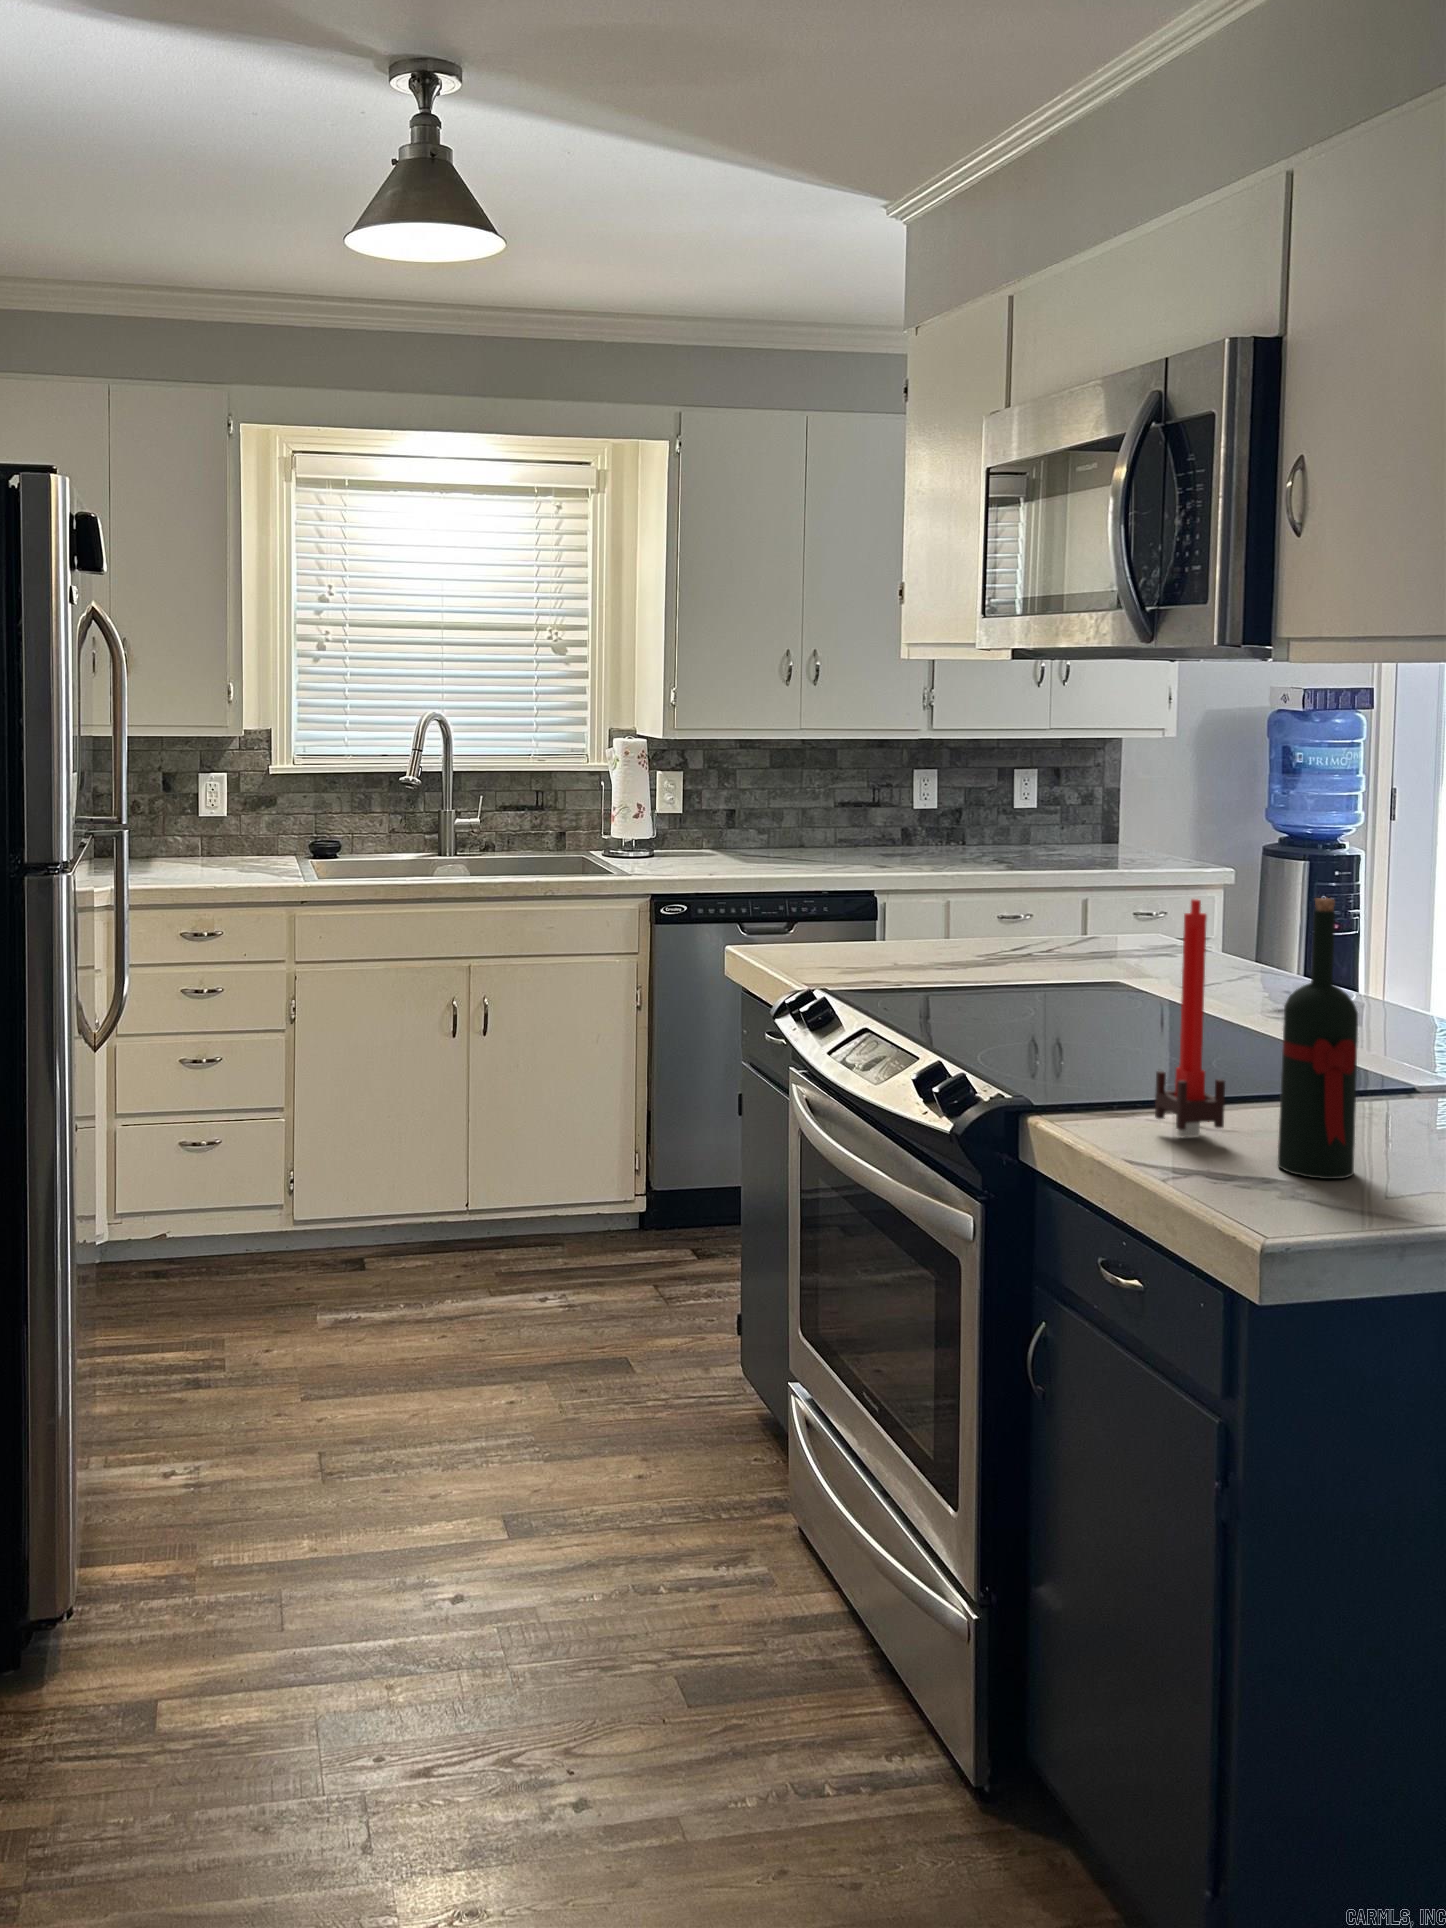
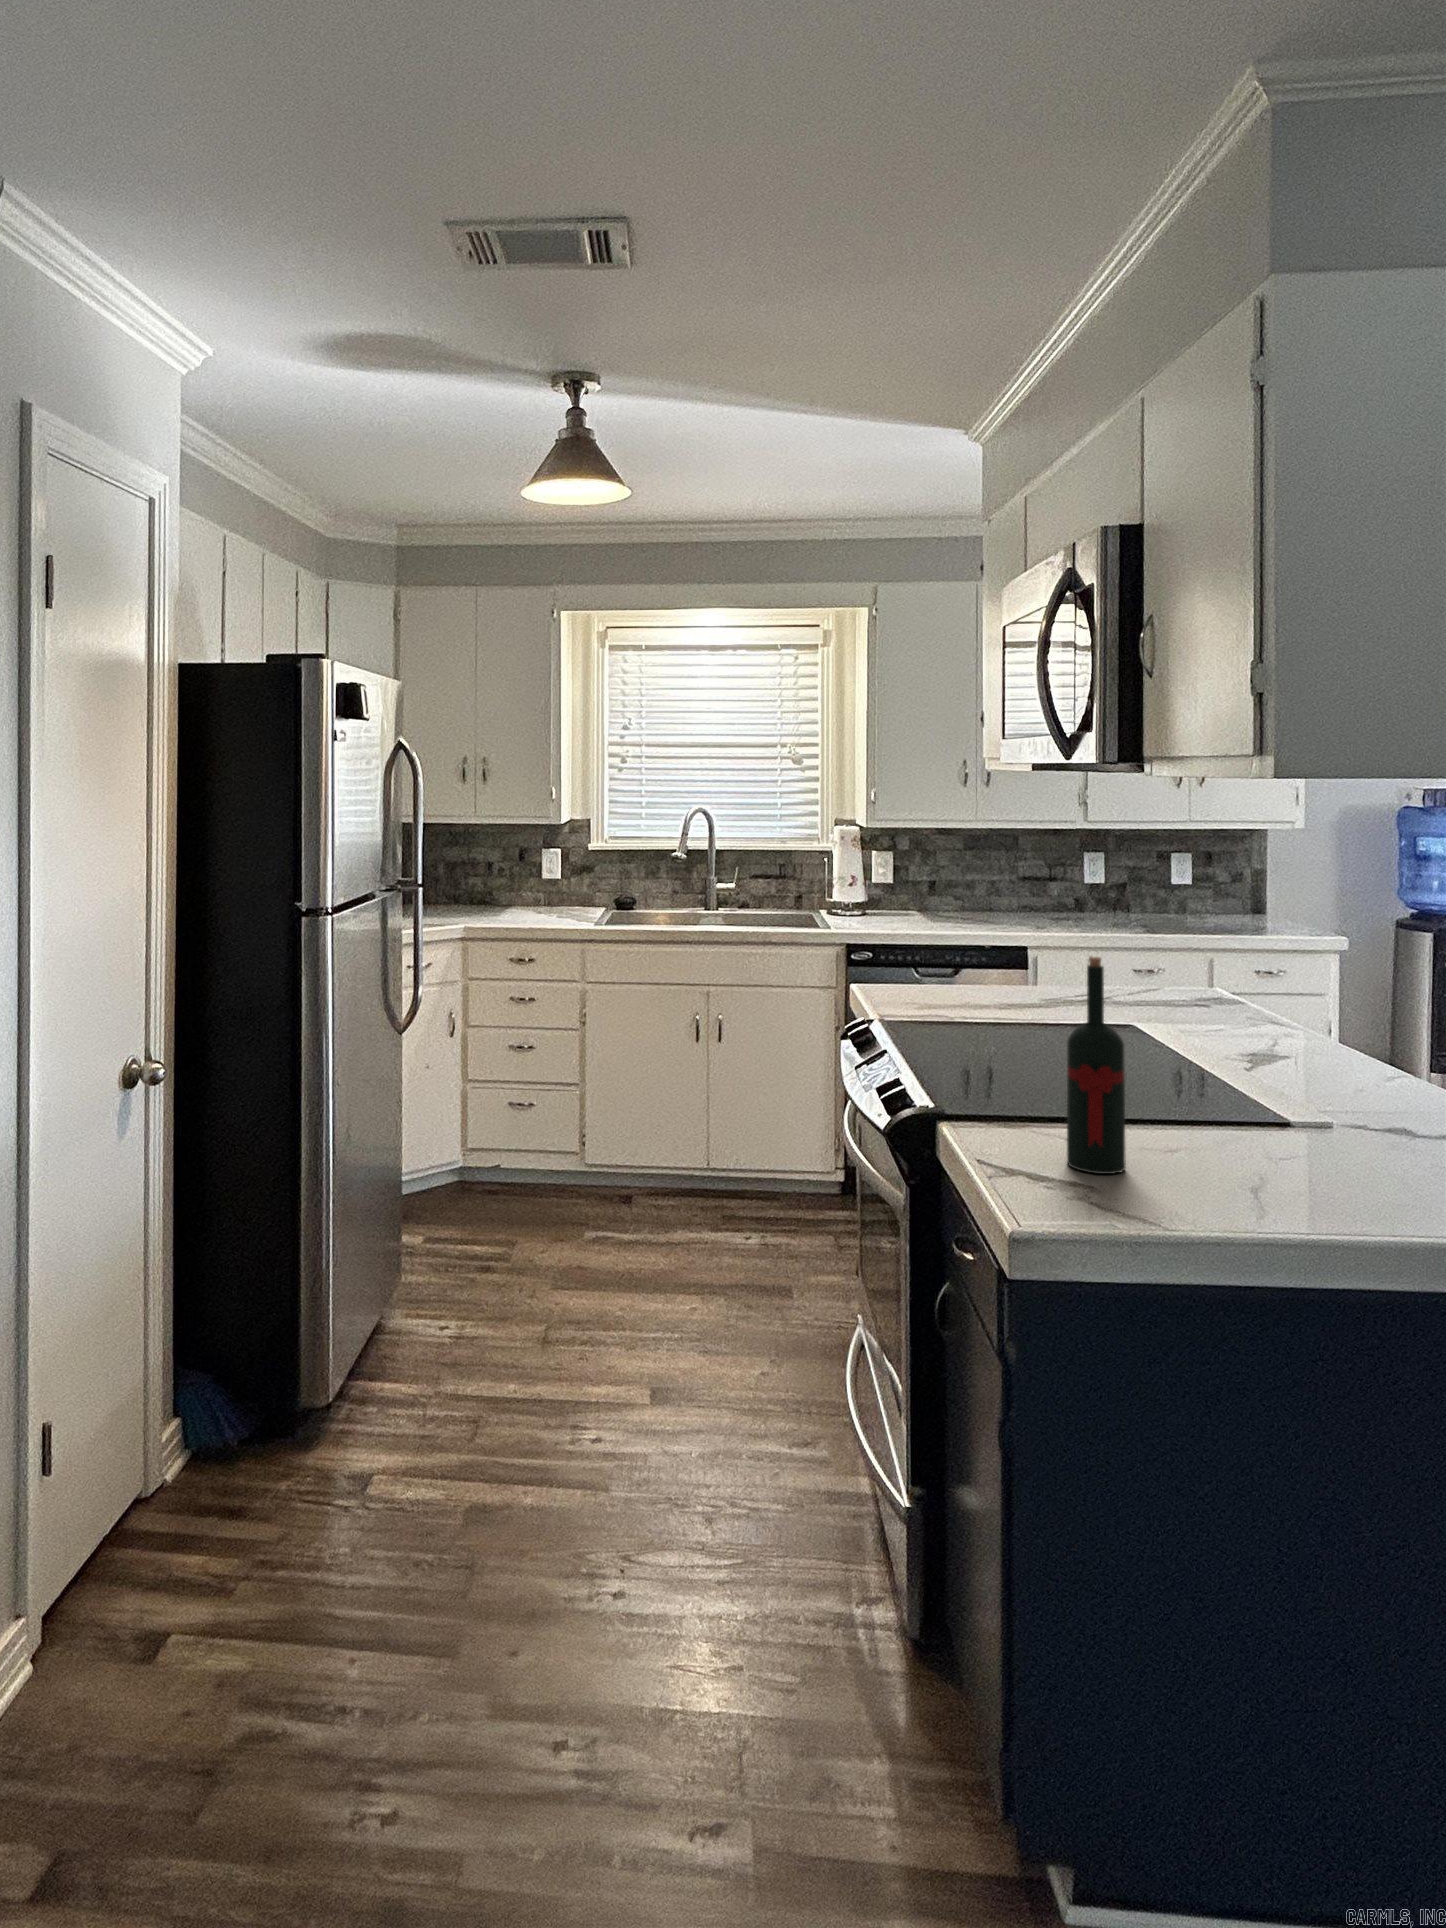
candle: present [1155,899,1225,1137] -> none [1001,955,1046,1137]

